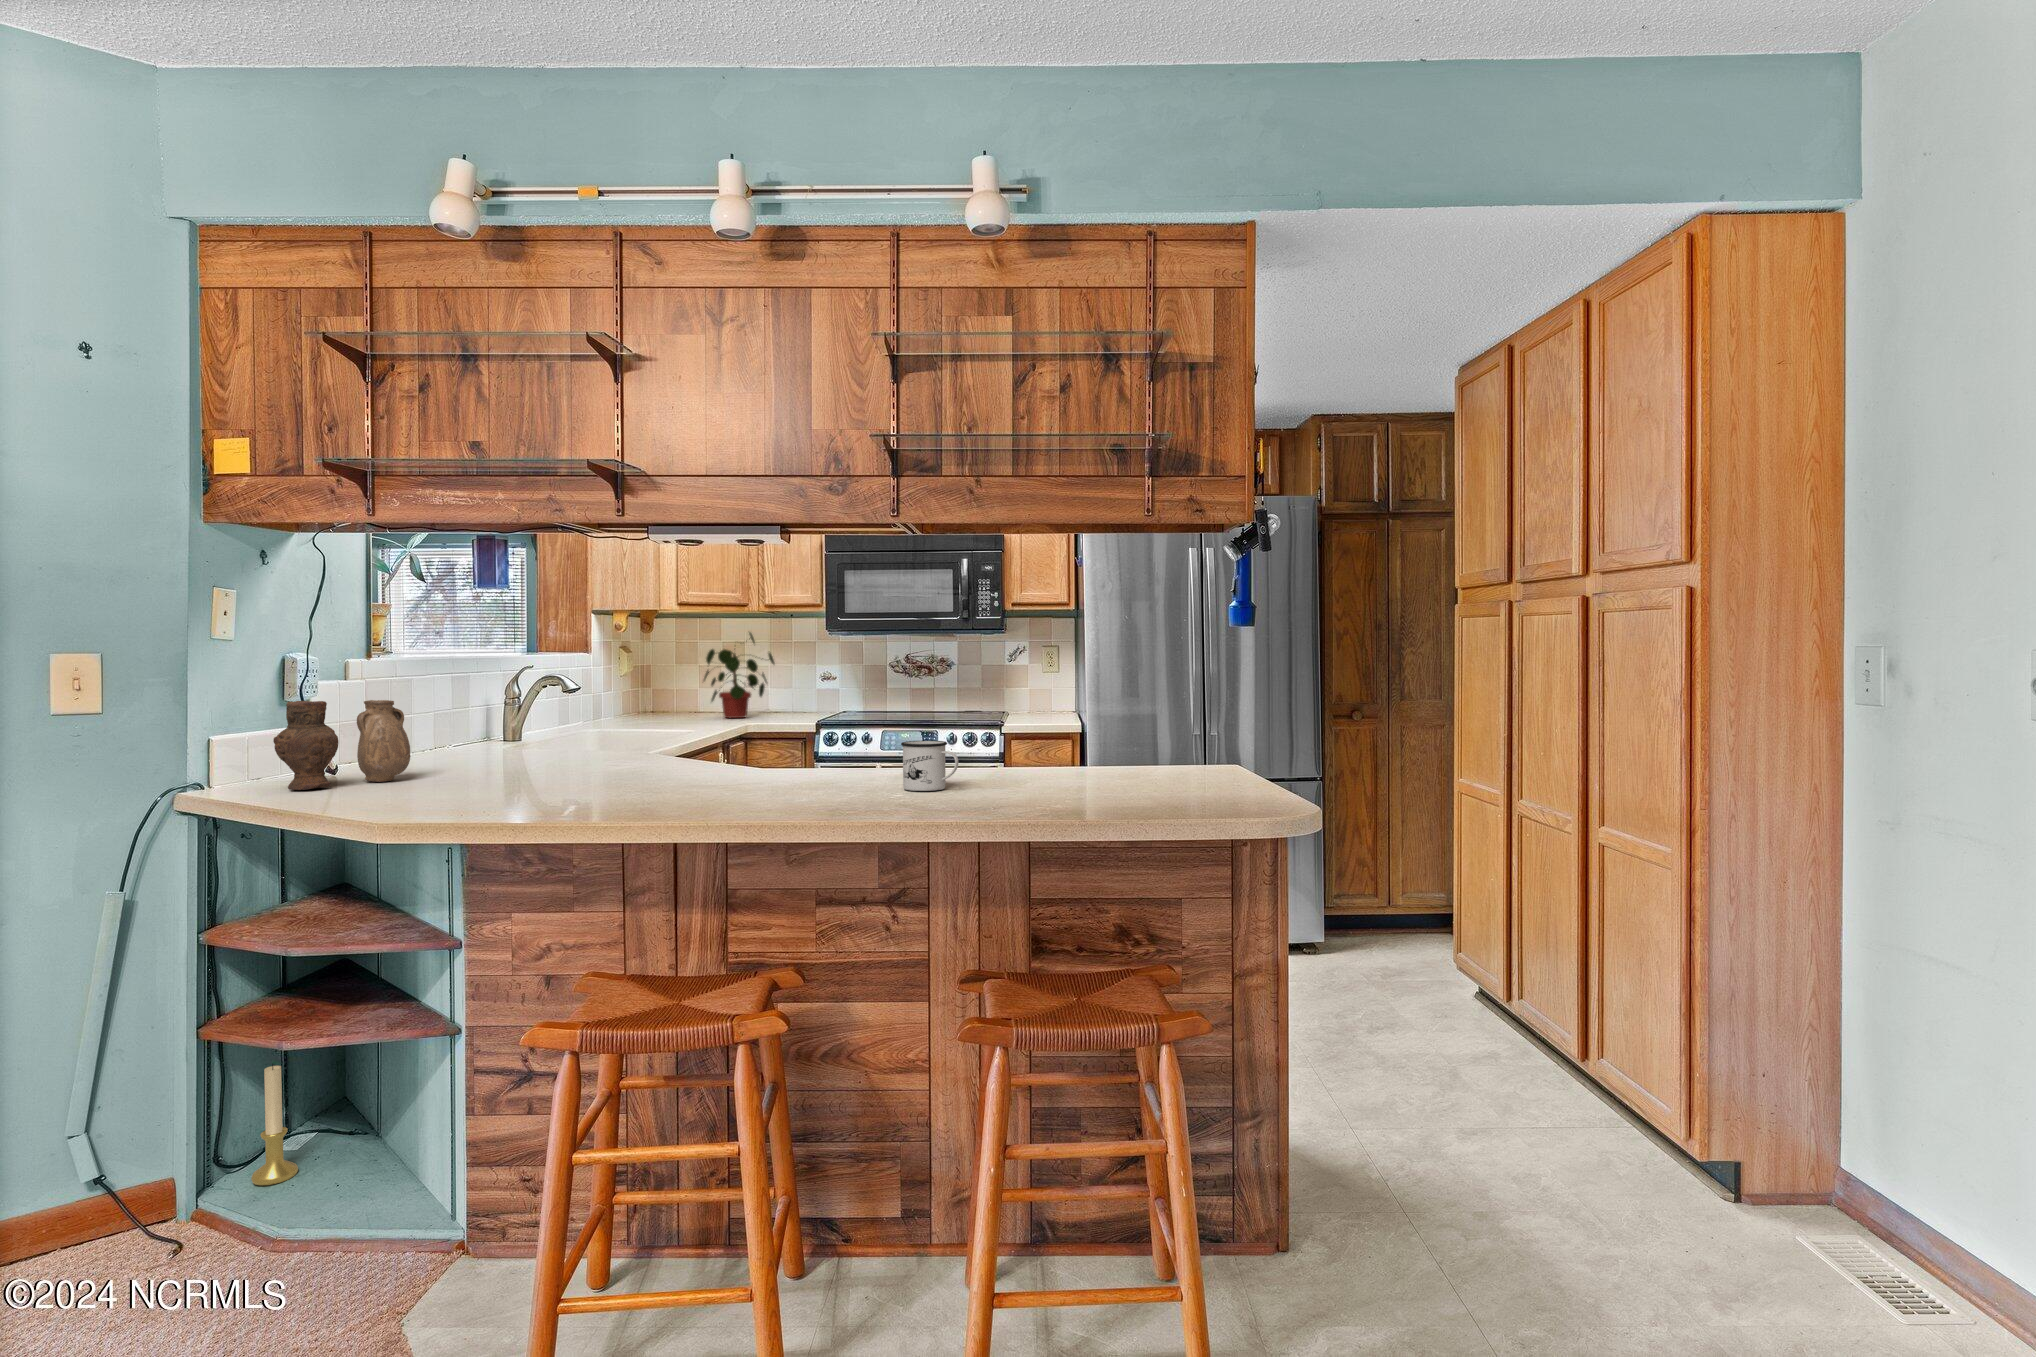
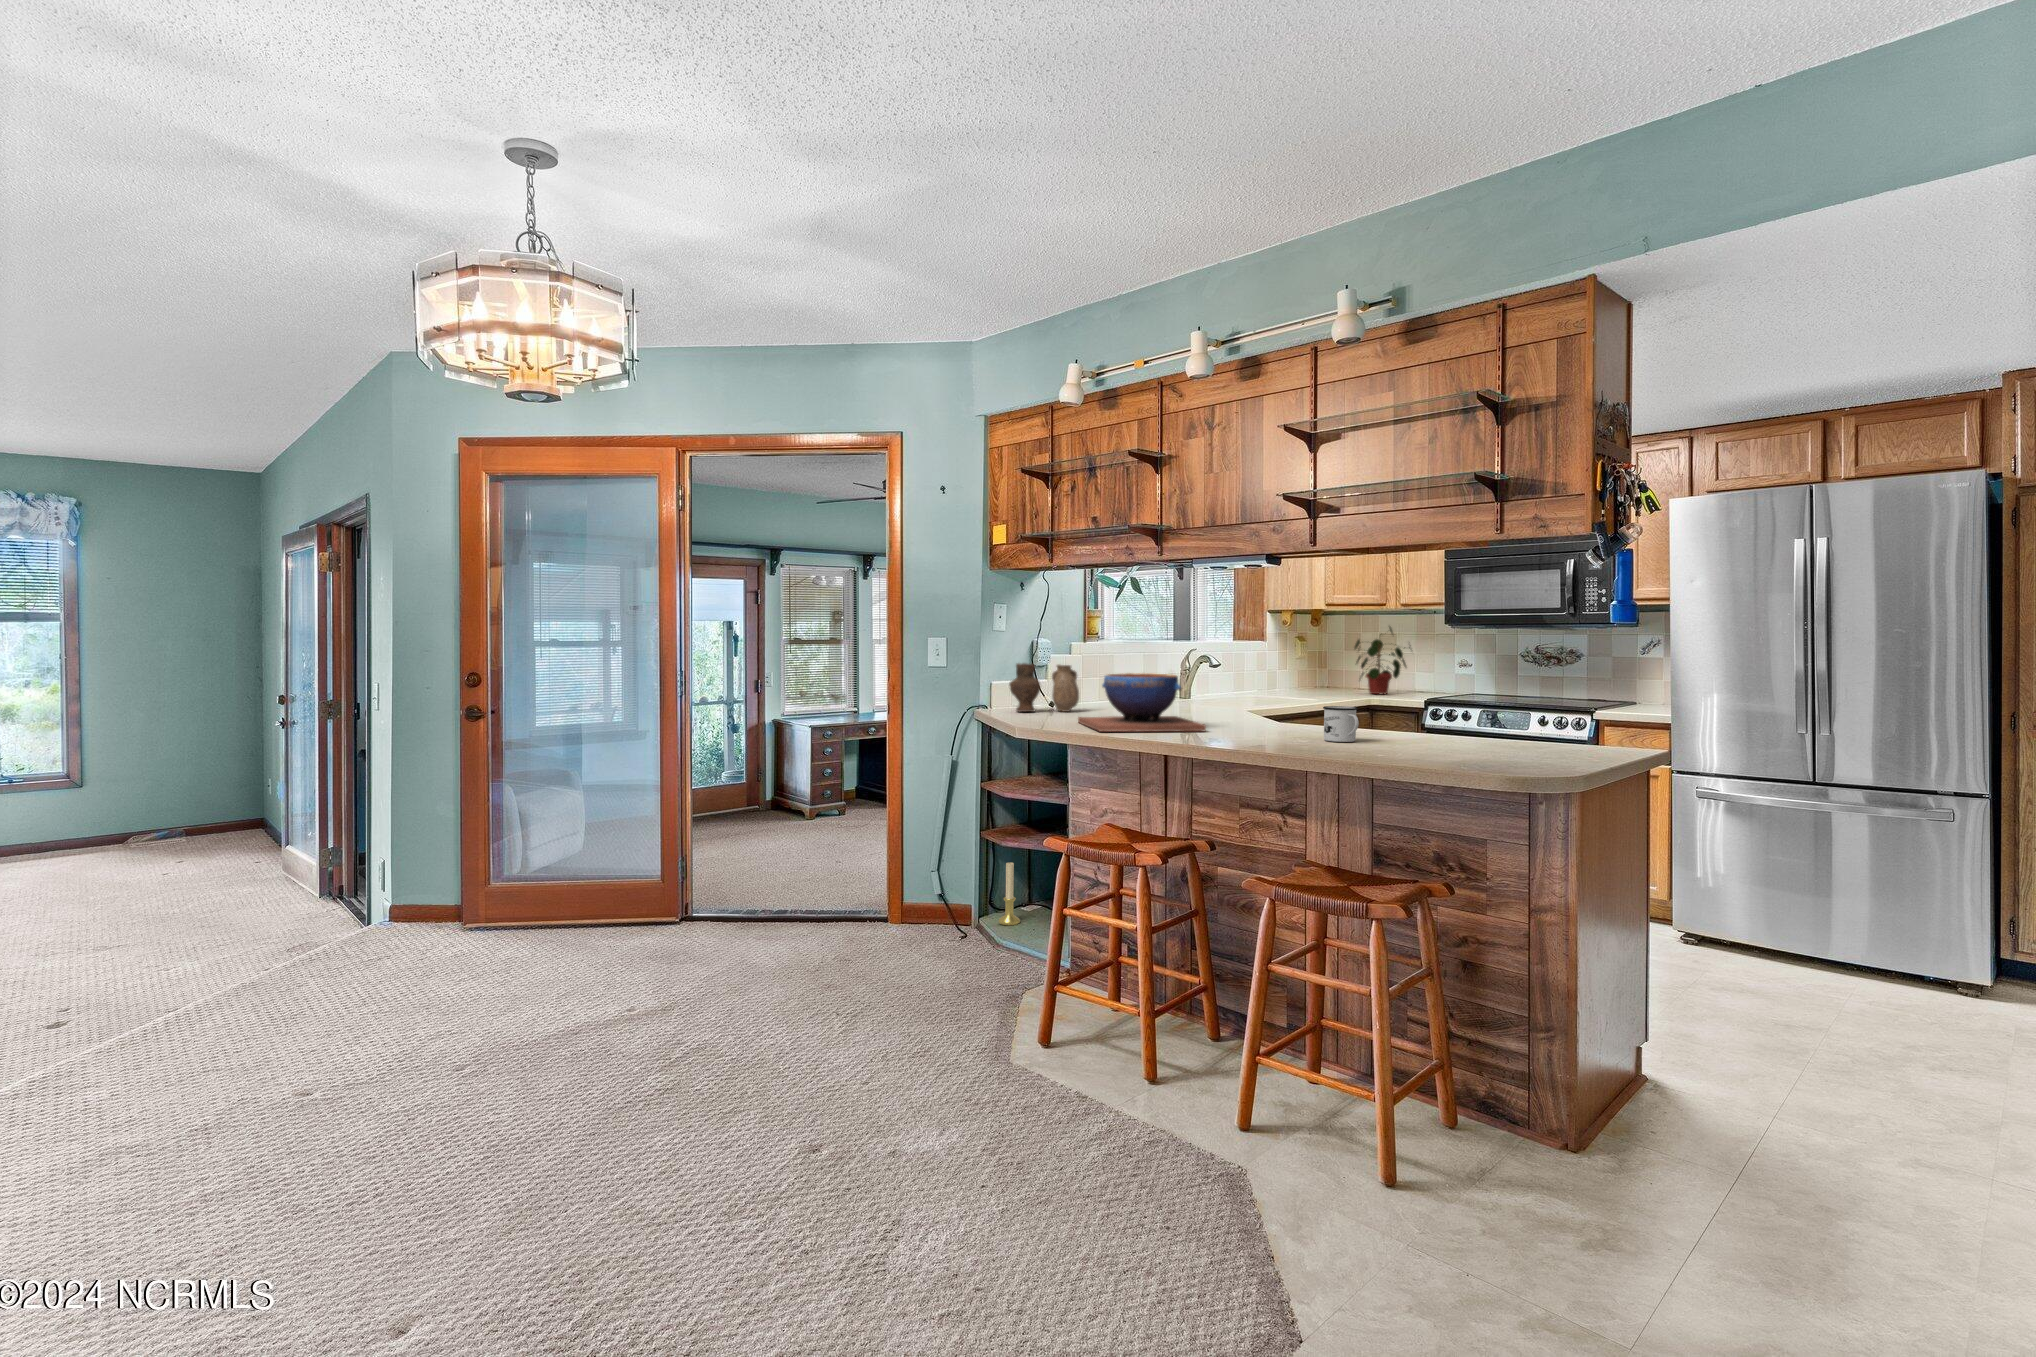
decorative bowl: none [469,708,720,814] -> present [1078,673,1206,732]

